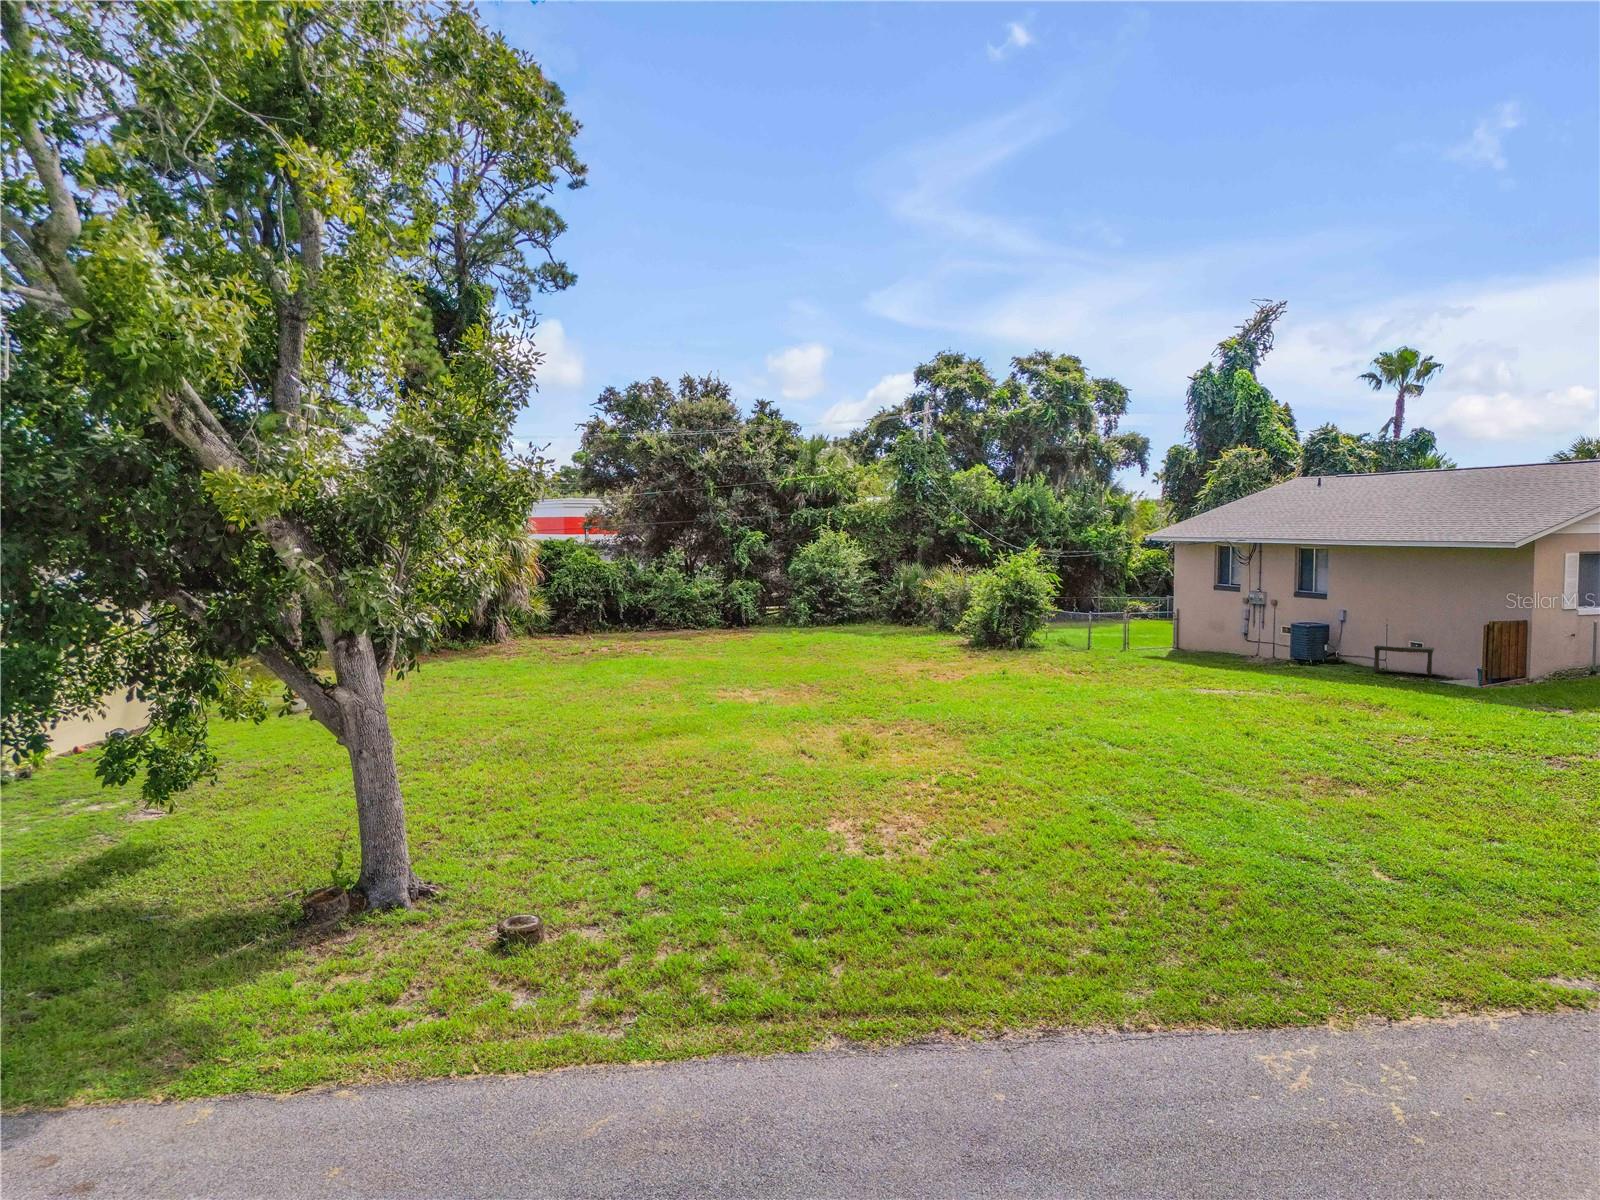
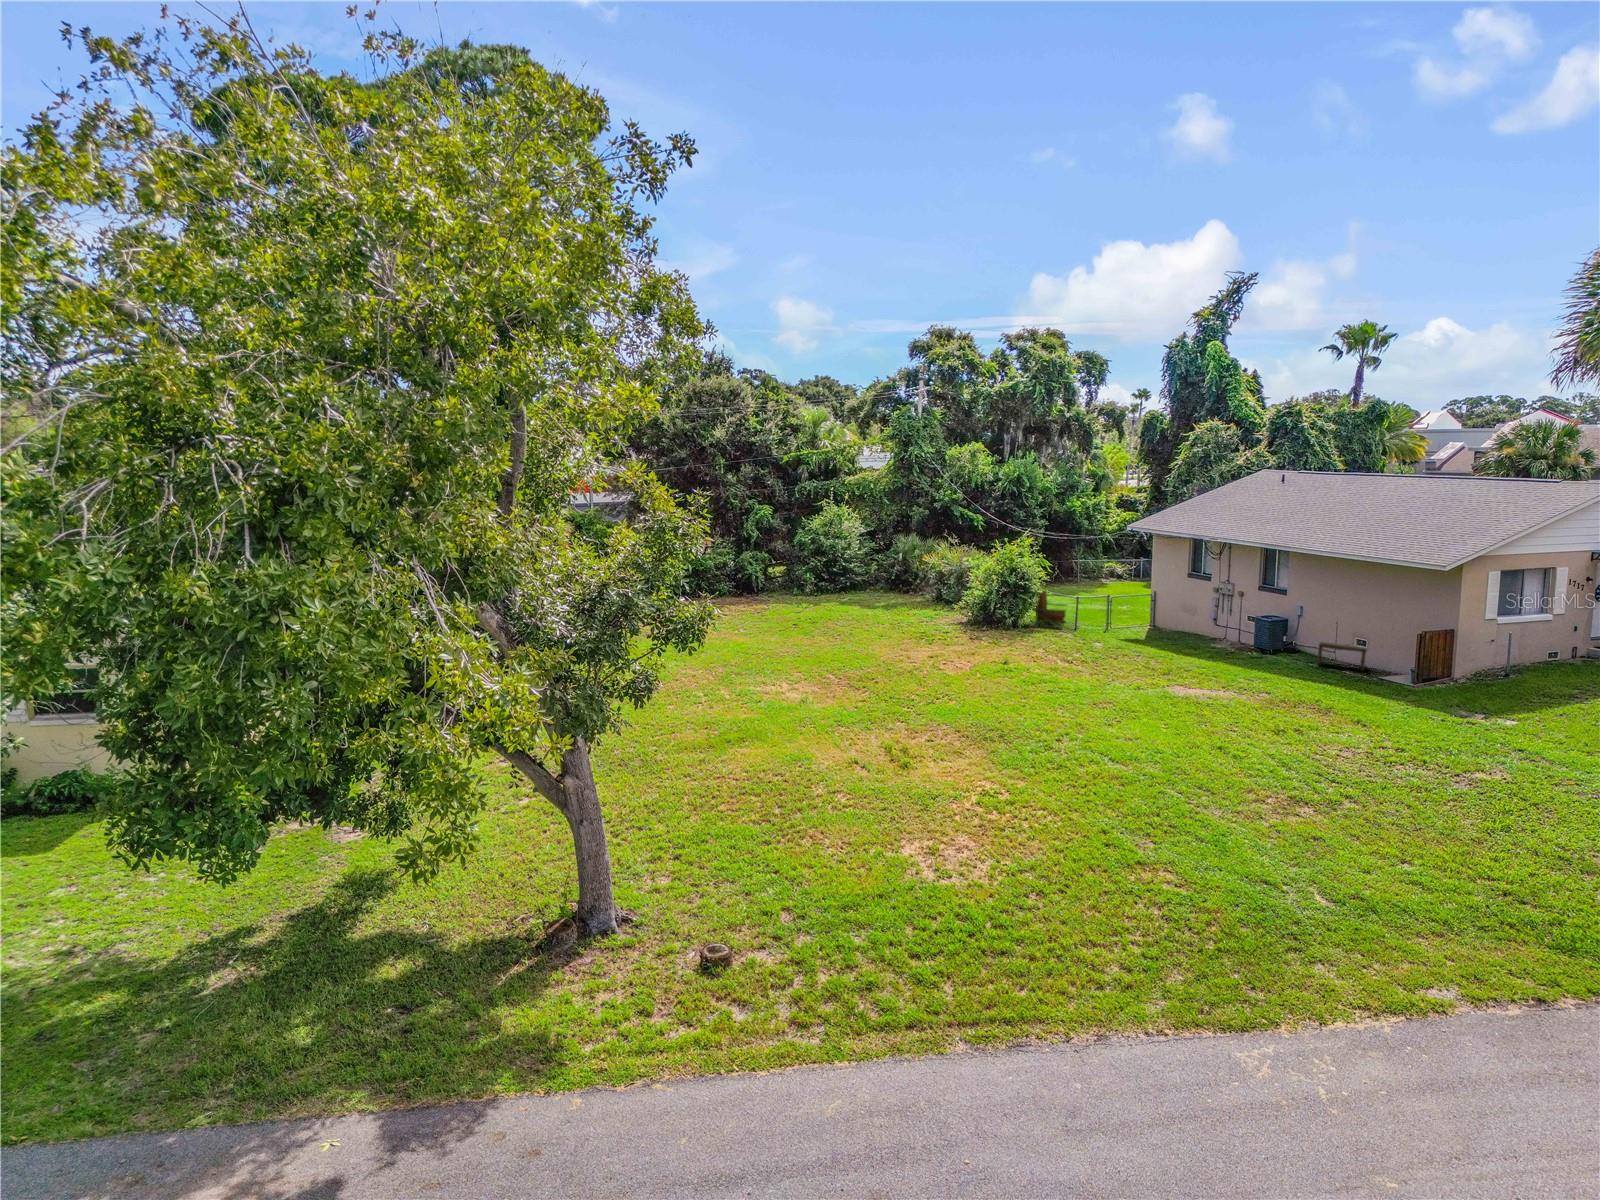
lounge chair: none [1038,607,1081,648] -> present [1033,590,1066,629]

